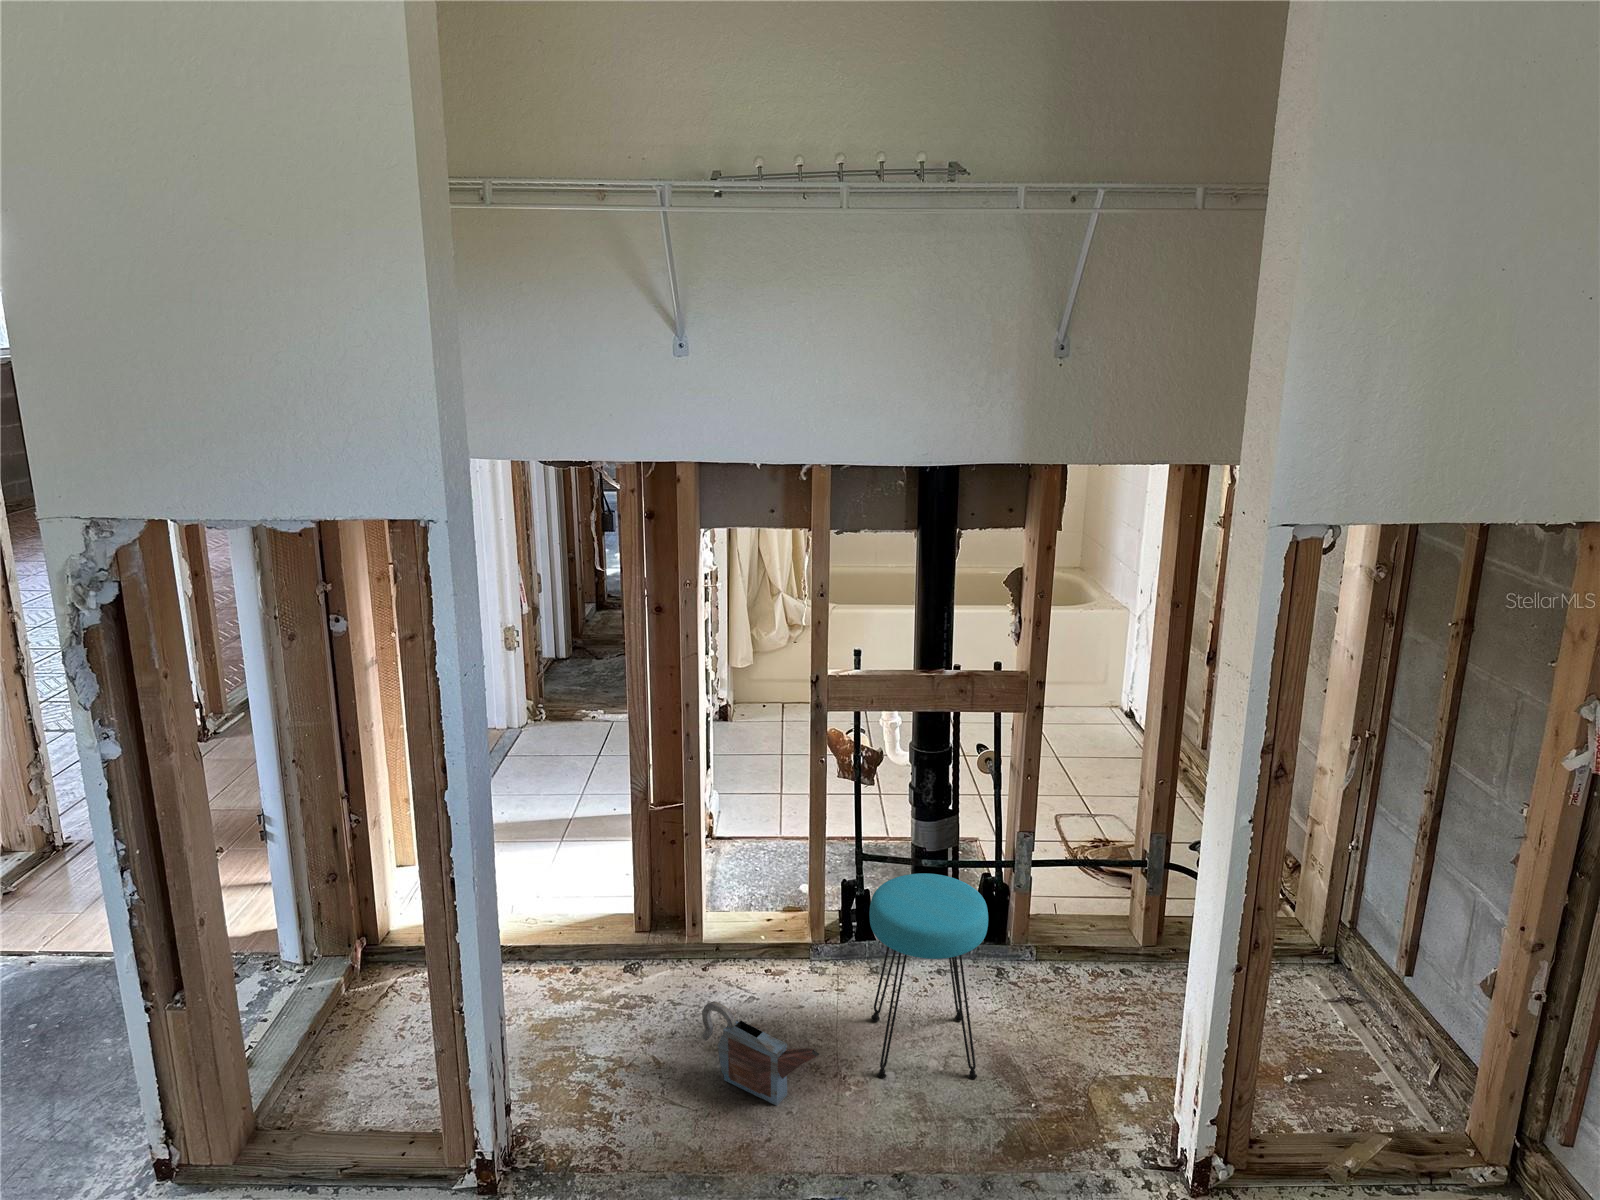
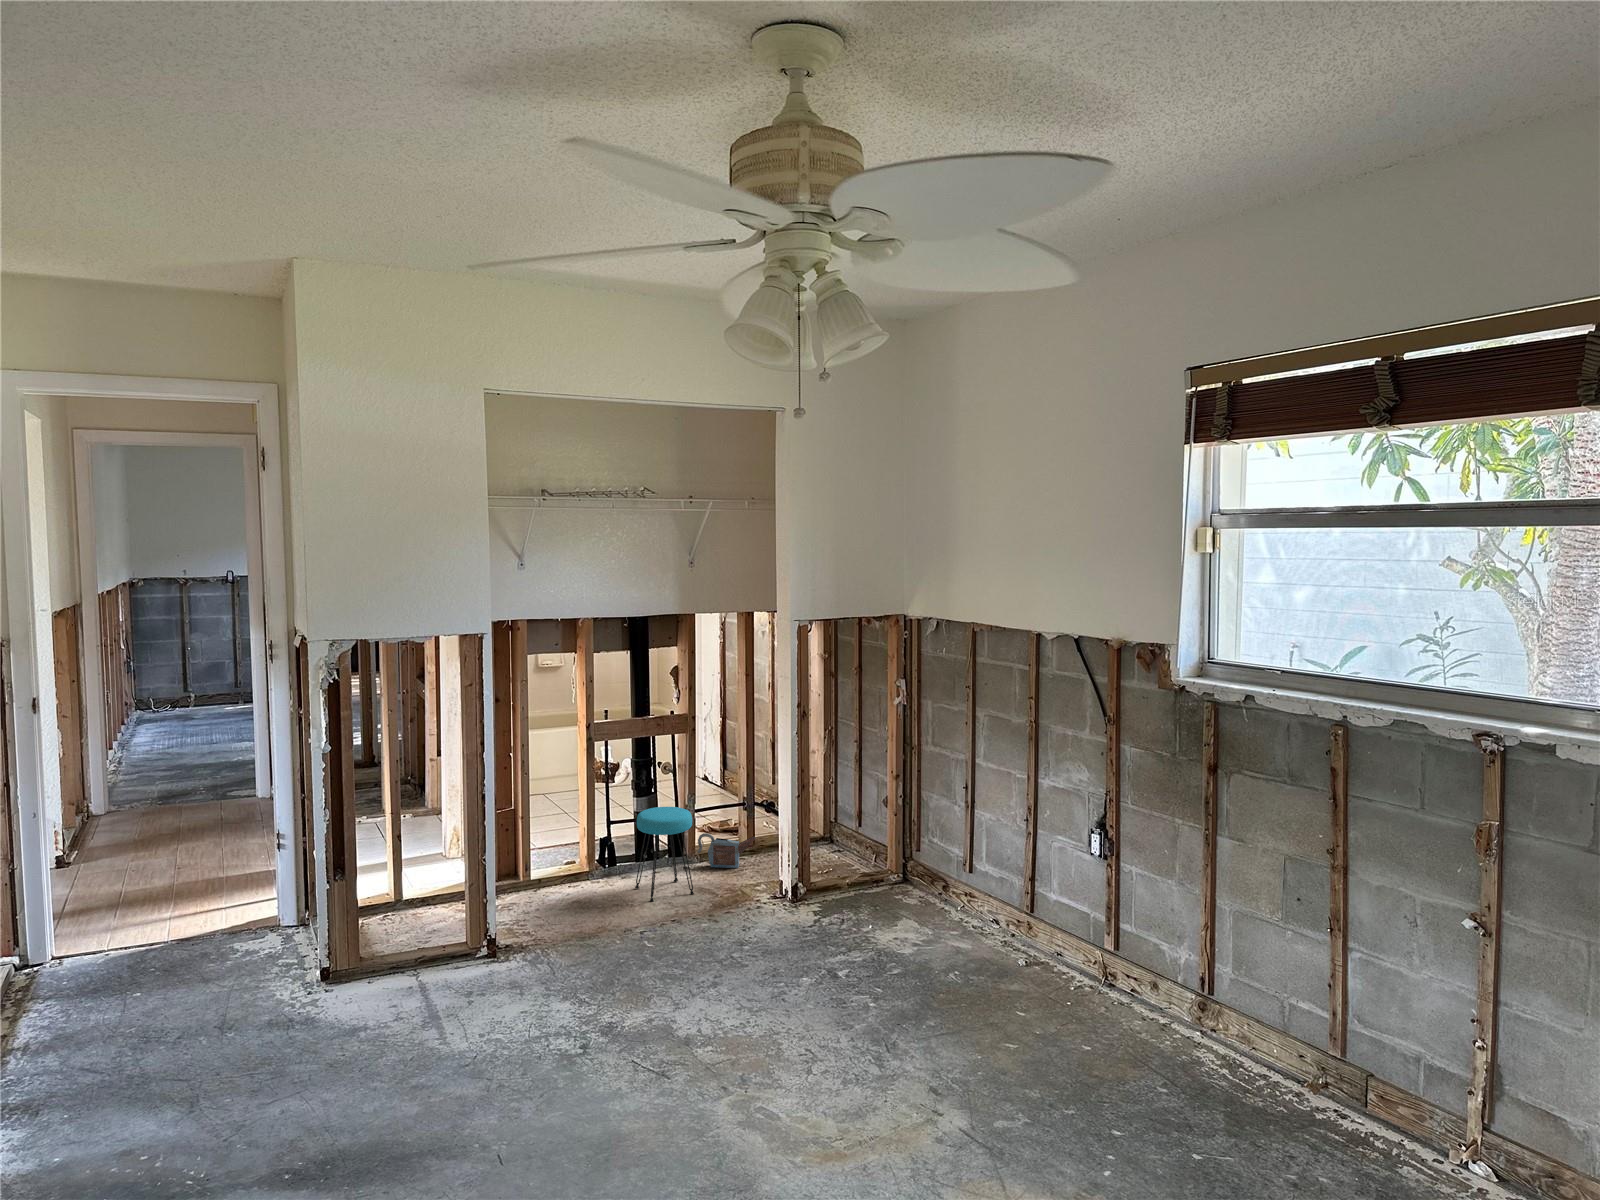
watering can: present [701,1001,819,1106] -> present [697,833,756,868]

